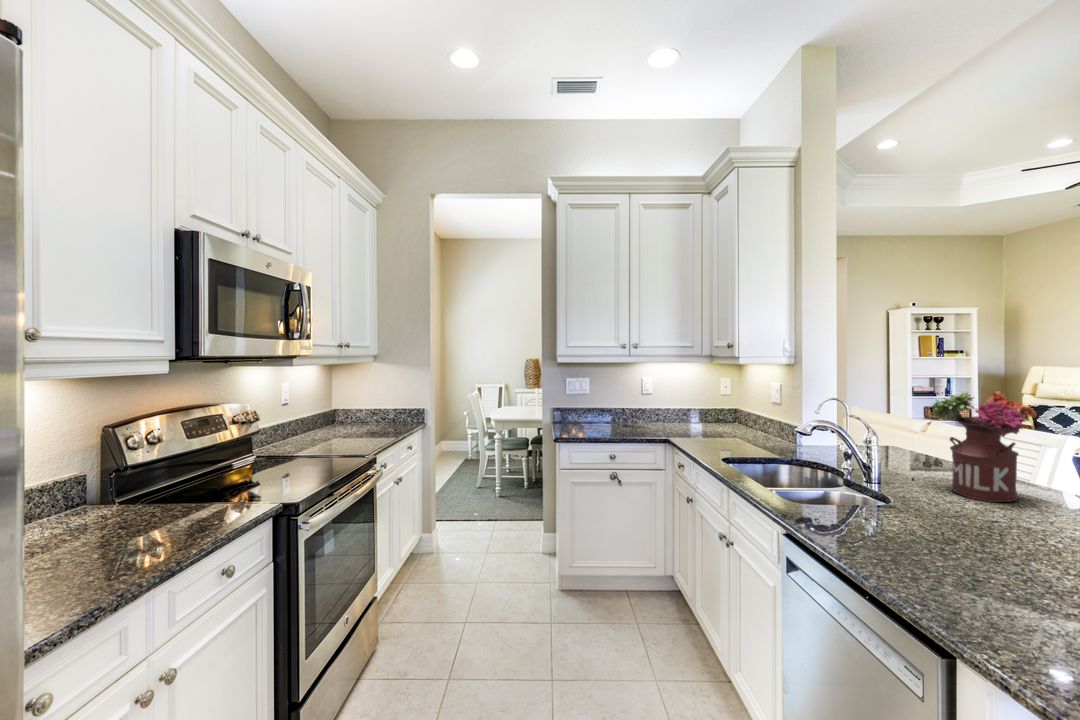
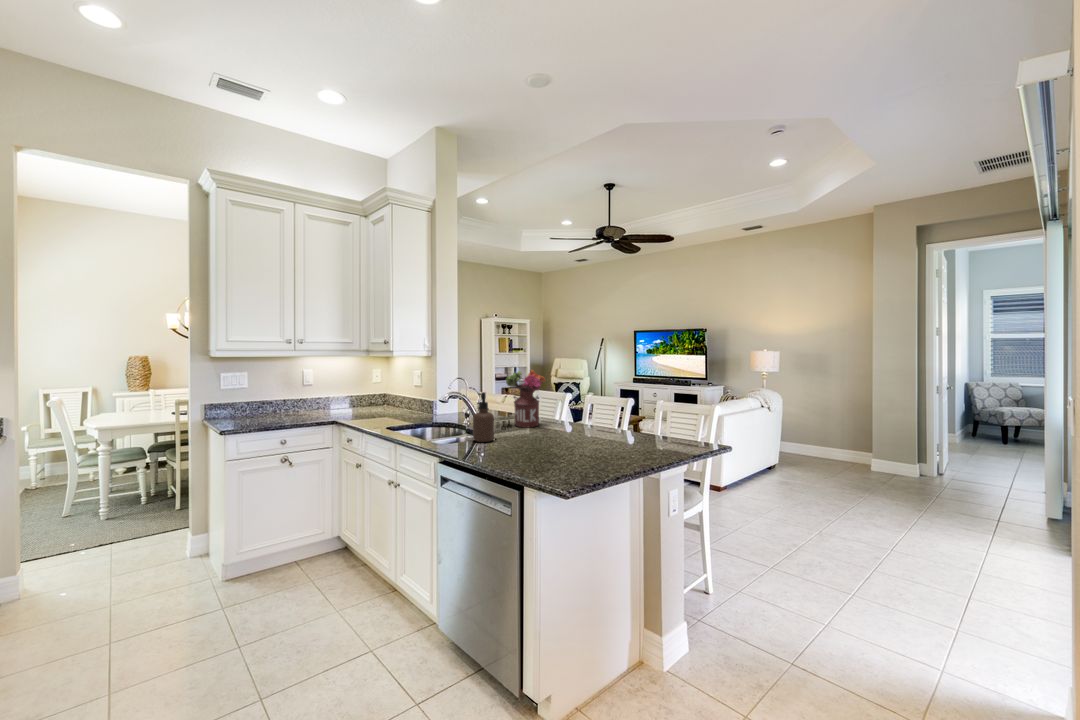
soap dispenser: none [855,430,903,523] -> present [473,392,494,442]

